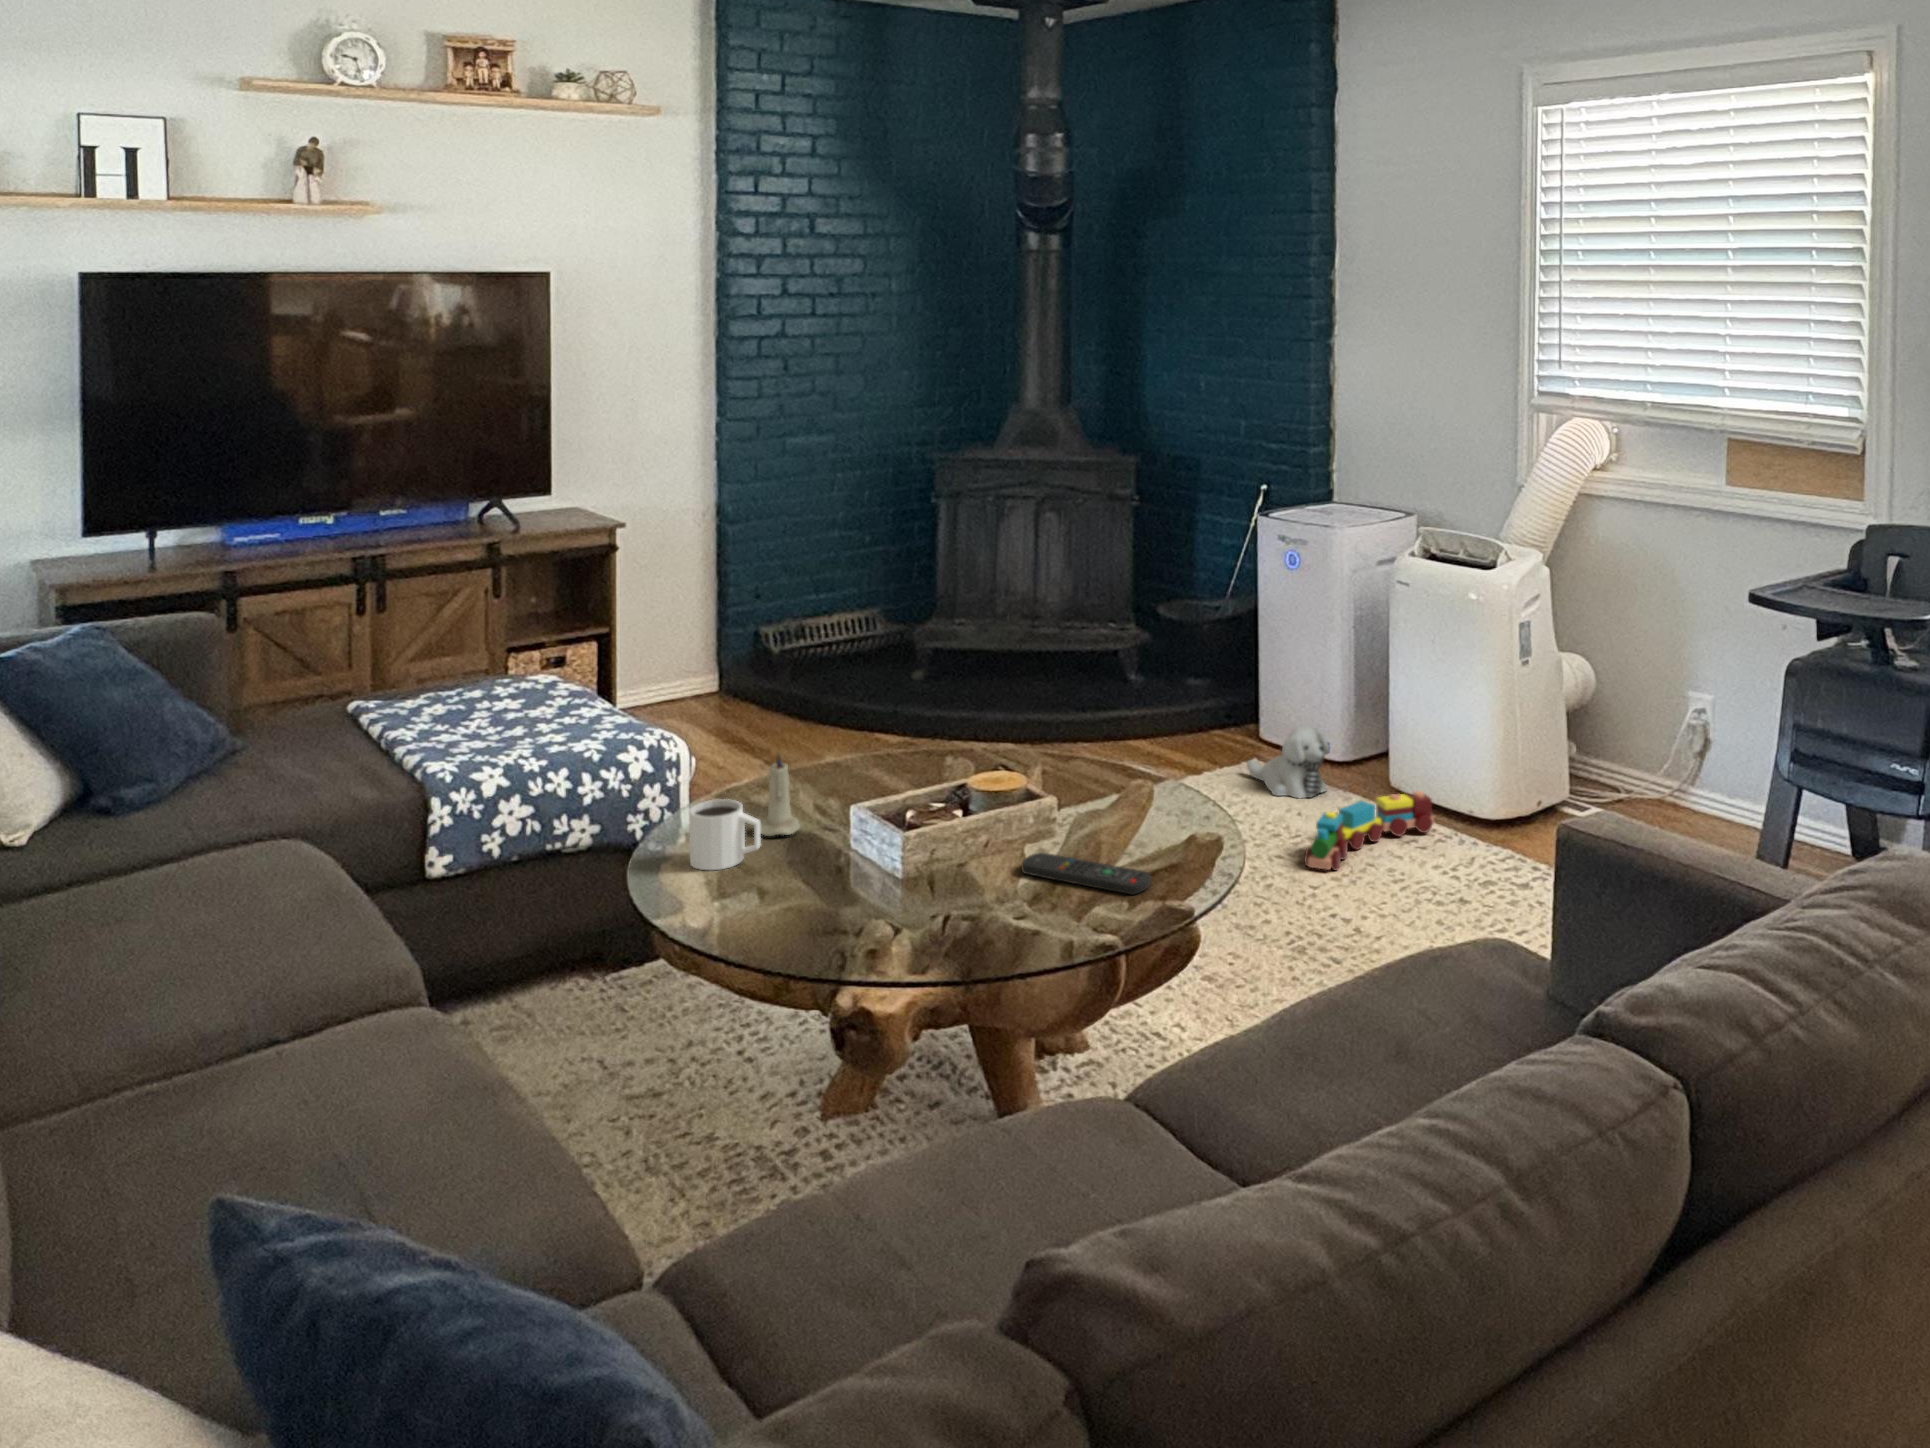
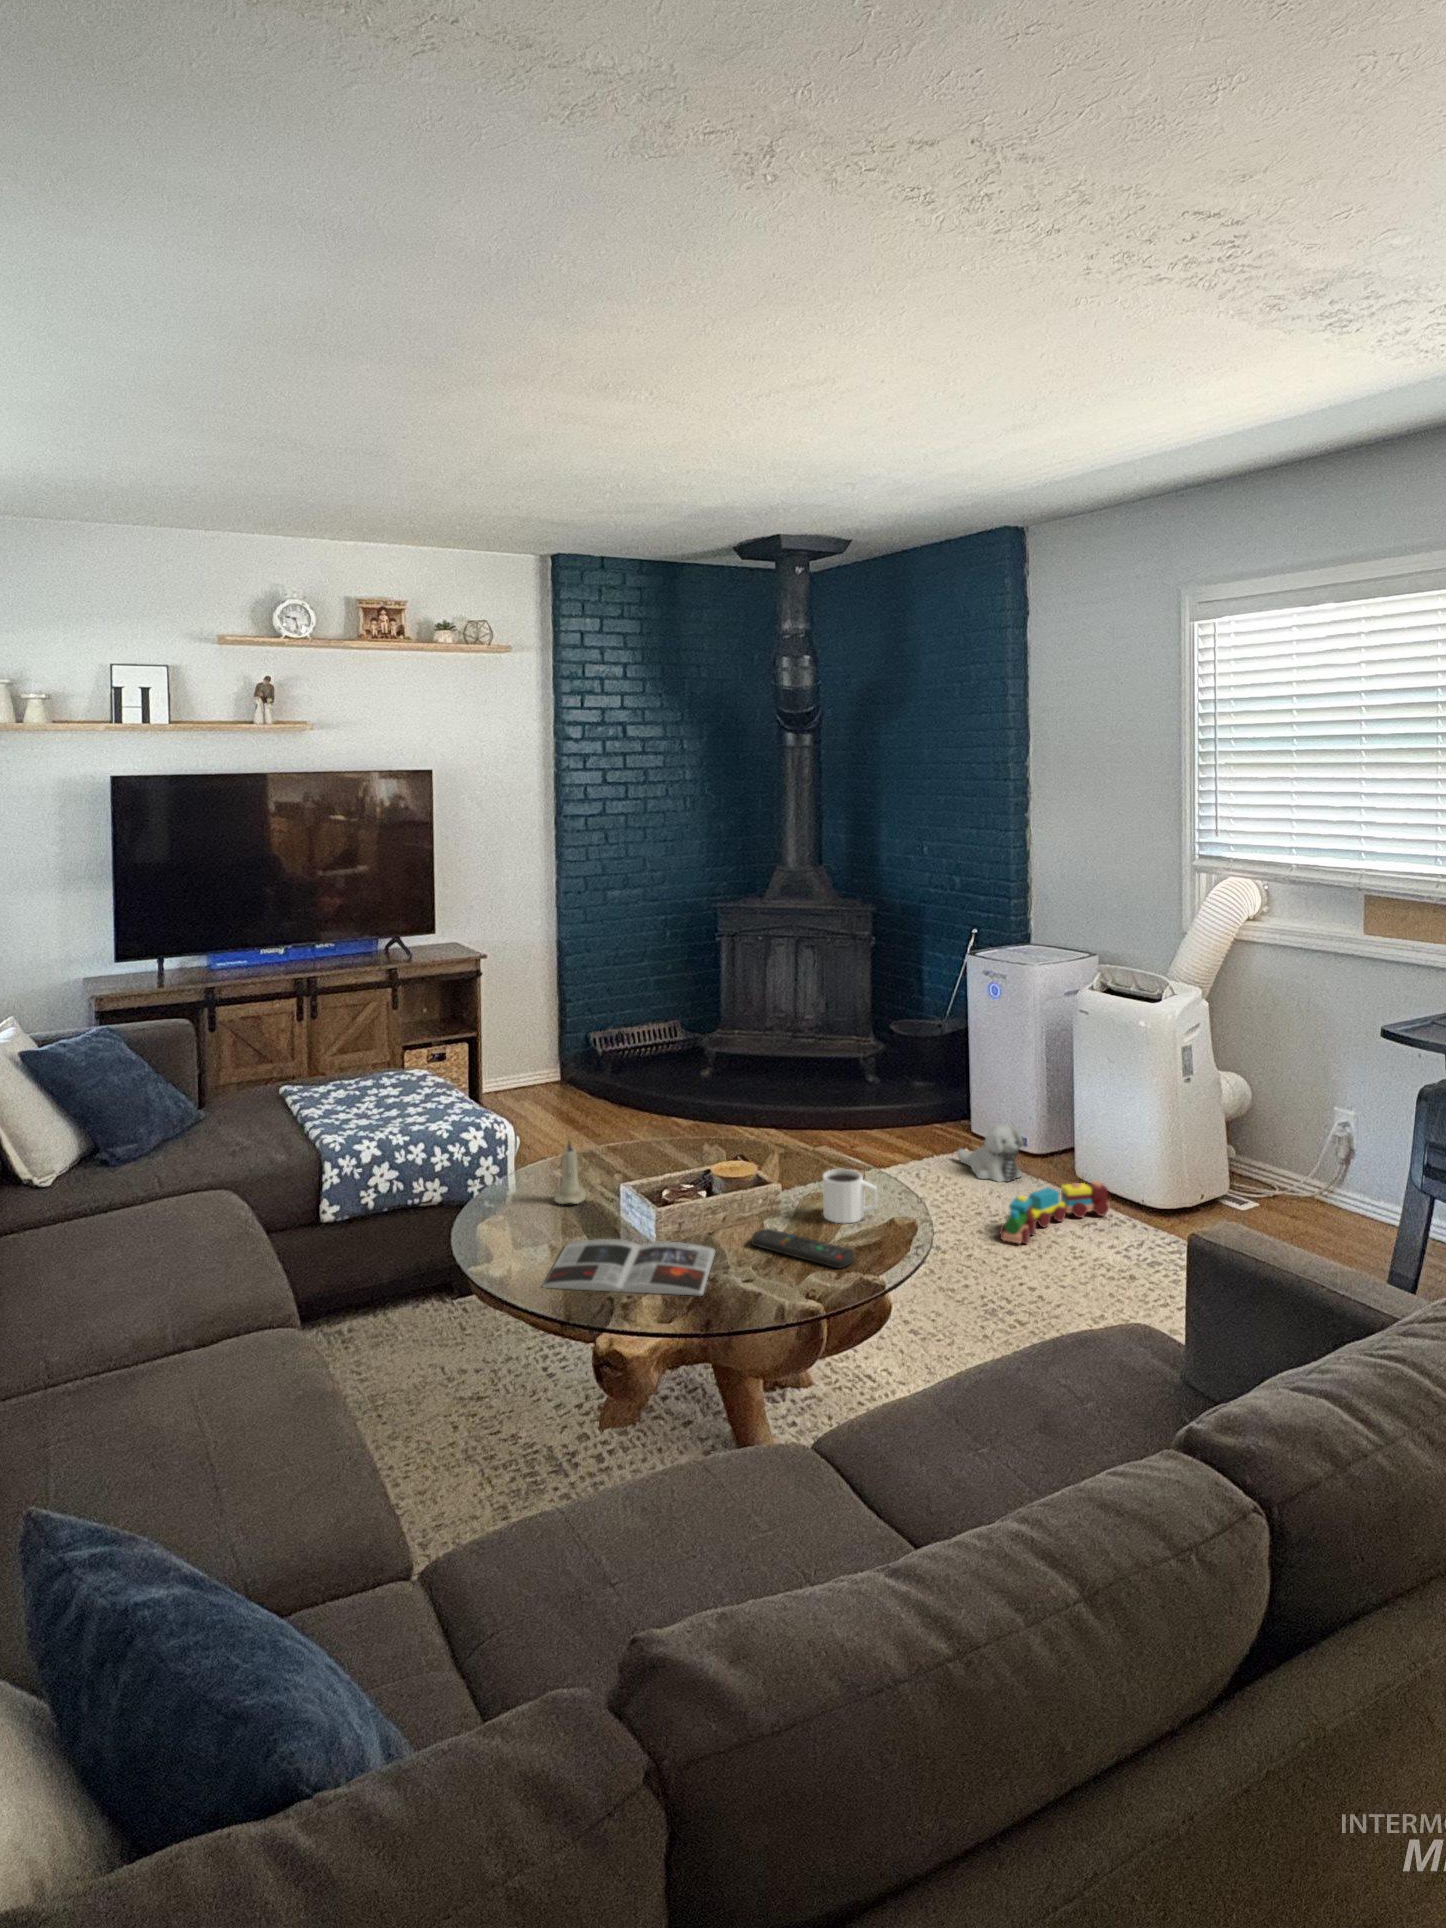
mug: present [689,799,761,870] -> present [823,1169,877,1223]
magazine: none [758,873,978,938] -> present [542,1239,715,1296]

